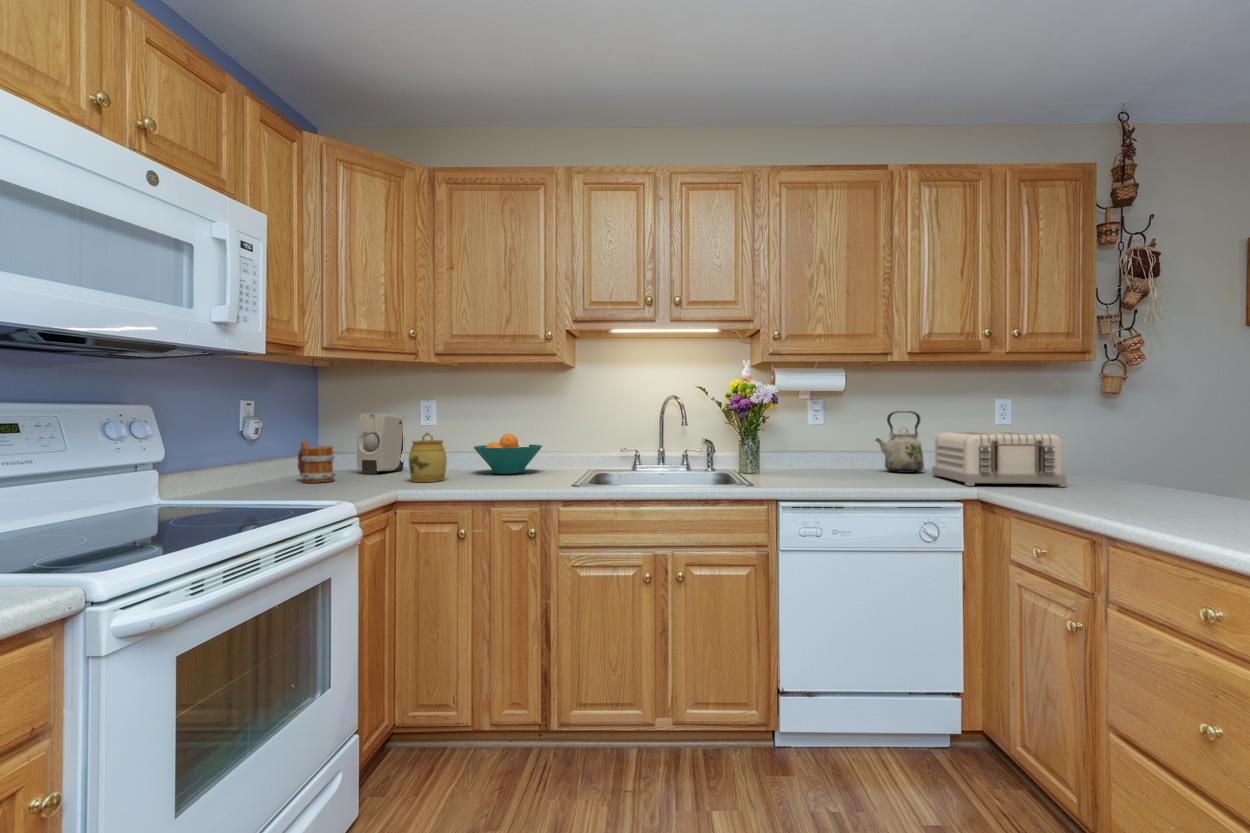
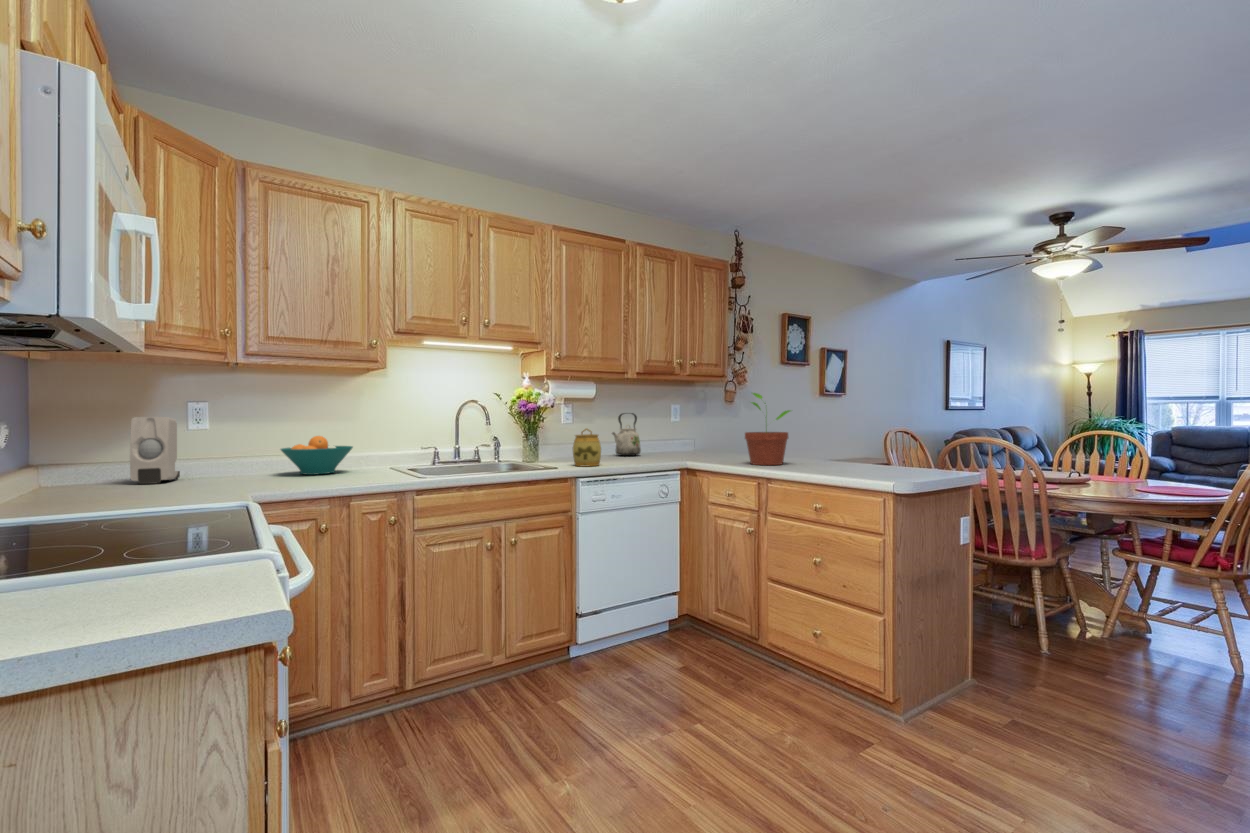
potted plant: none [1080,376,1188,510] -> present [745,393,791,465]
toaster: present [932,432,1066,487] -> none [650,426,727,461]
jar: present [409,433,447,482] -> present [573,429,601,466]
mug: present [298,440,336,483] -> none [76,448,135,495]

